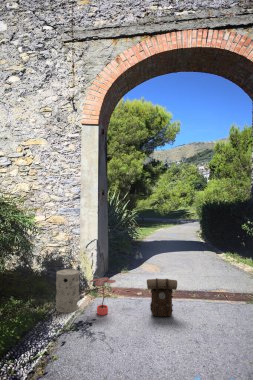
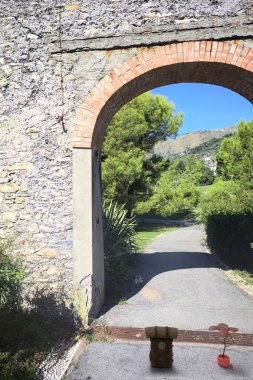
trash can: present [55,269,80,313] -> none [47,312,73,363]
potted plant: present [90,277,115,315] -> present [208,323,238,367]

